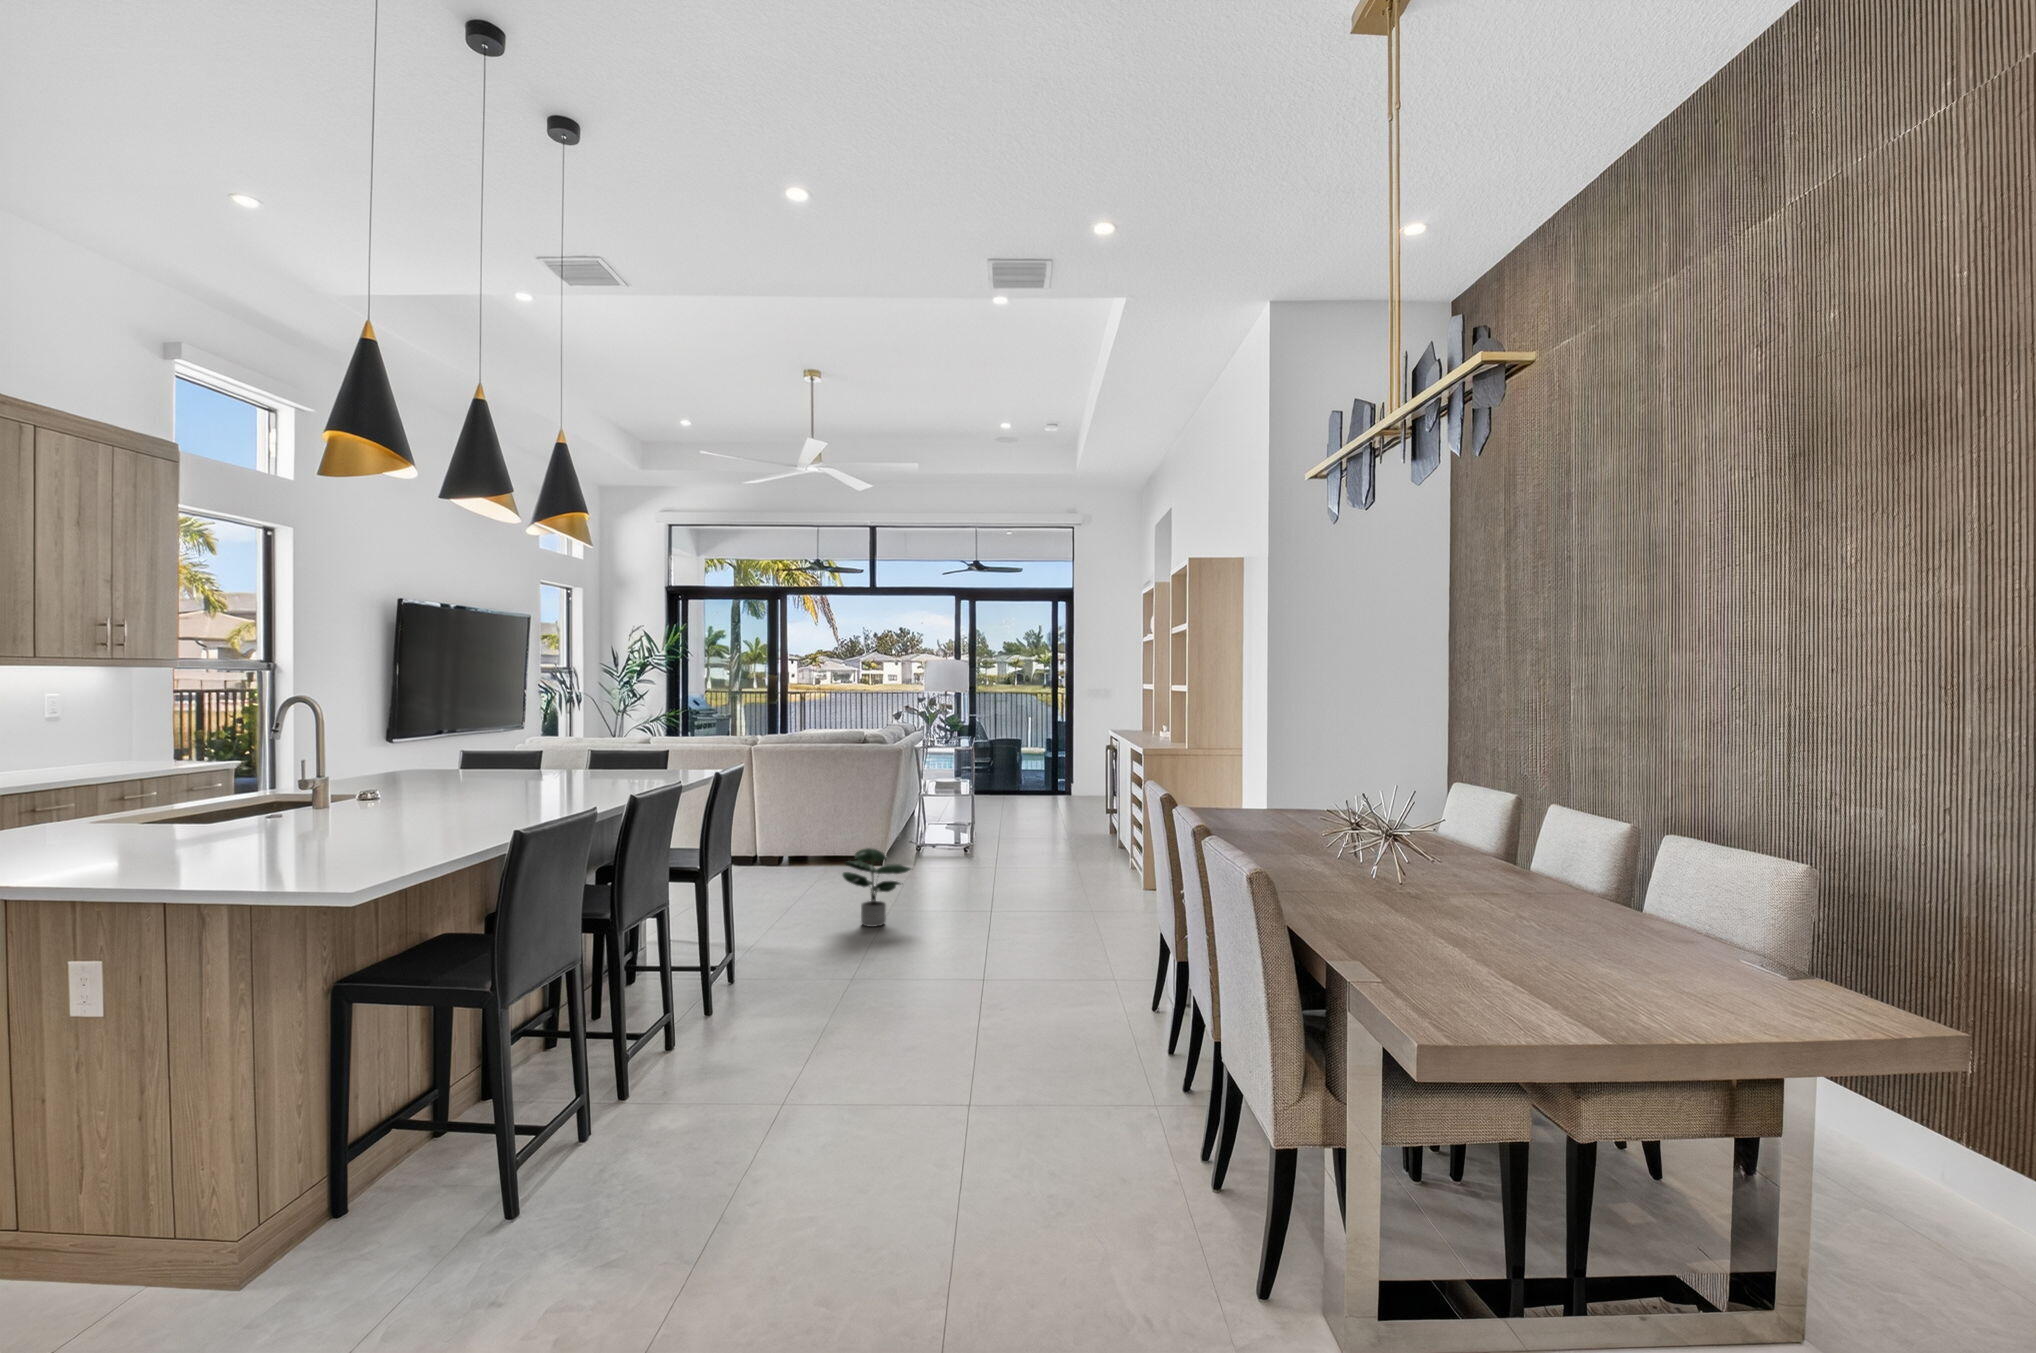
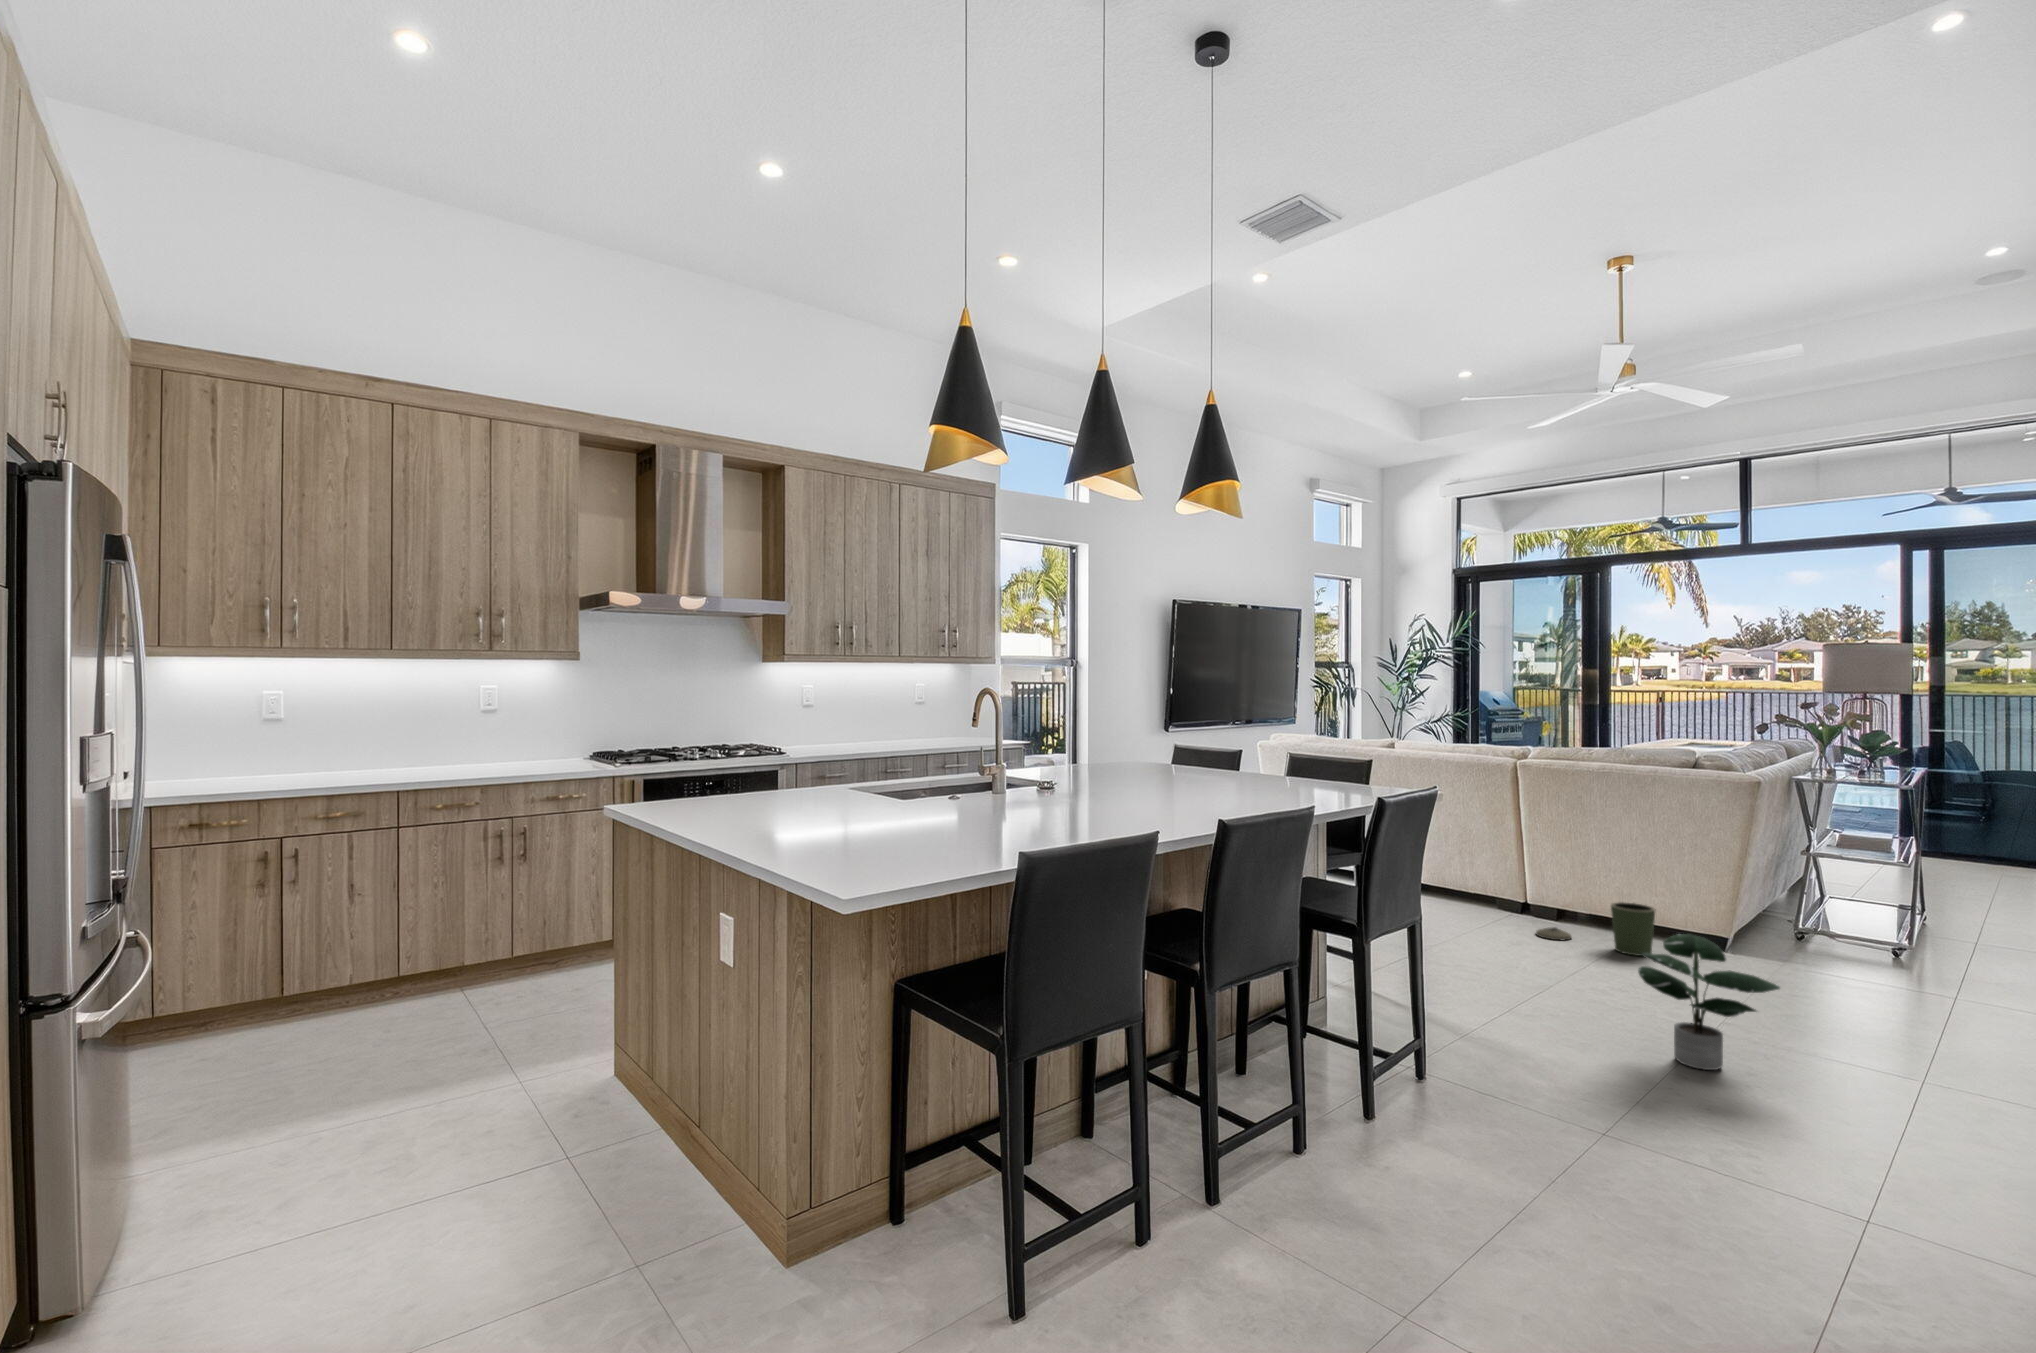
trash can: none [763,843,838,878] -> present [1536,902,1655,956]

